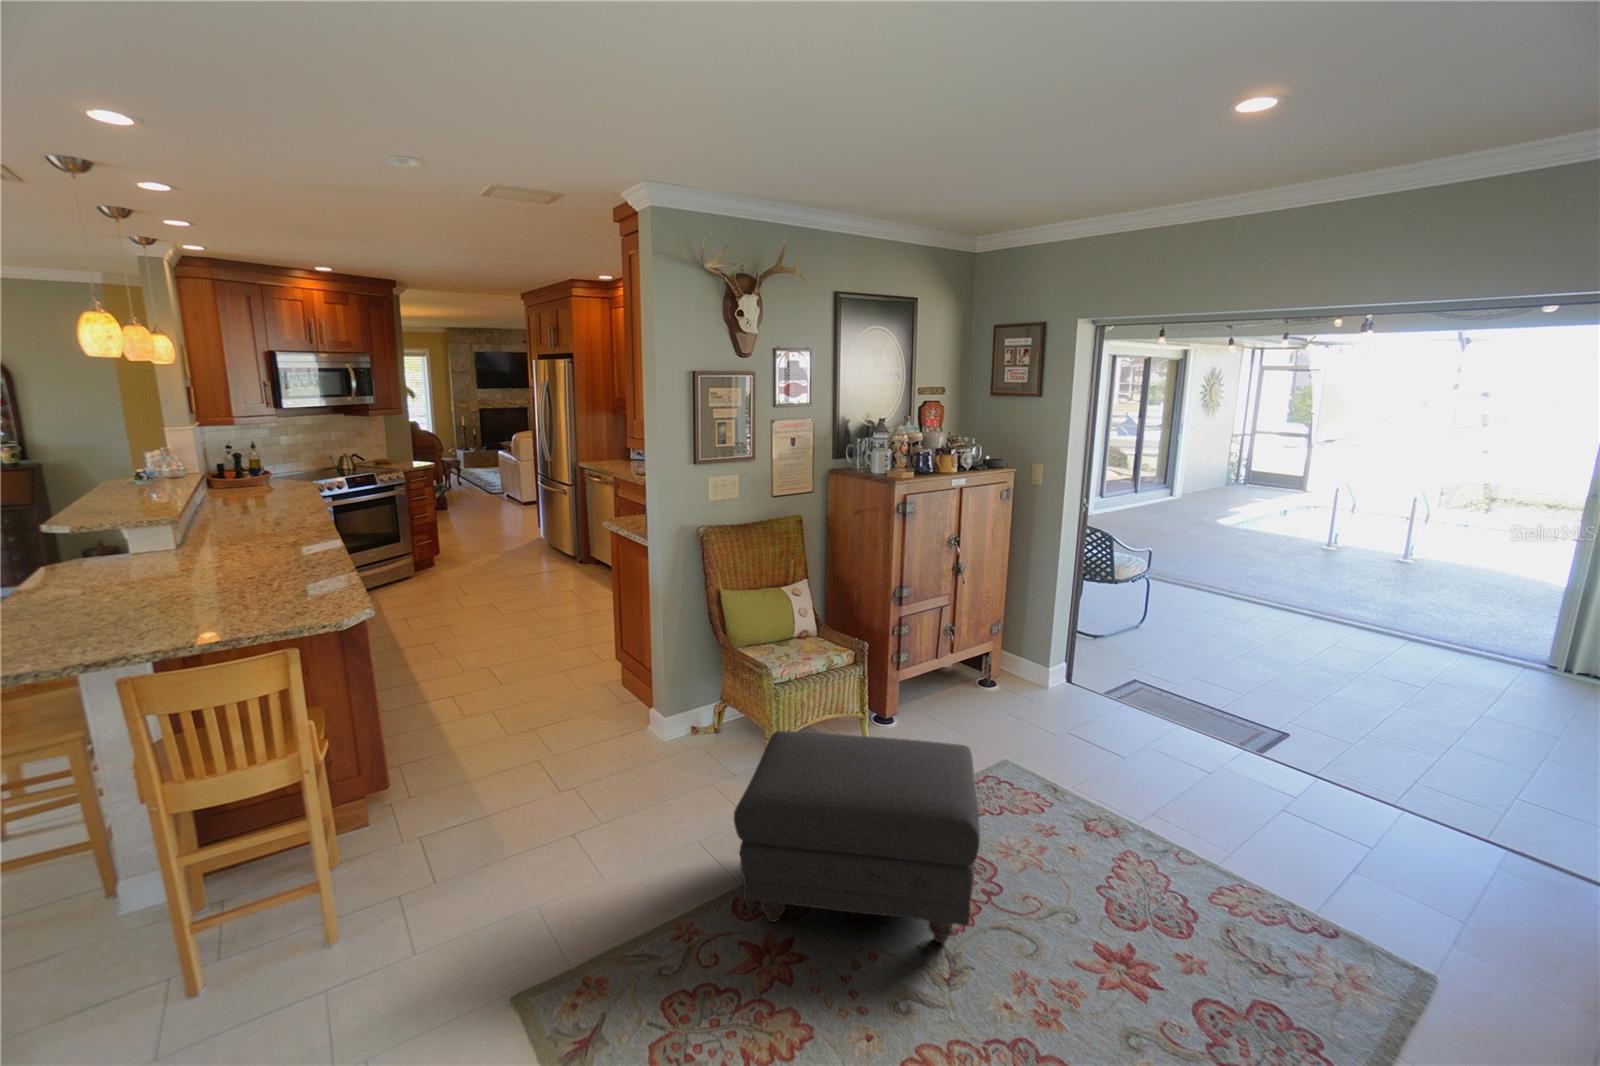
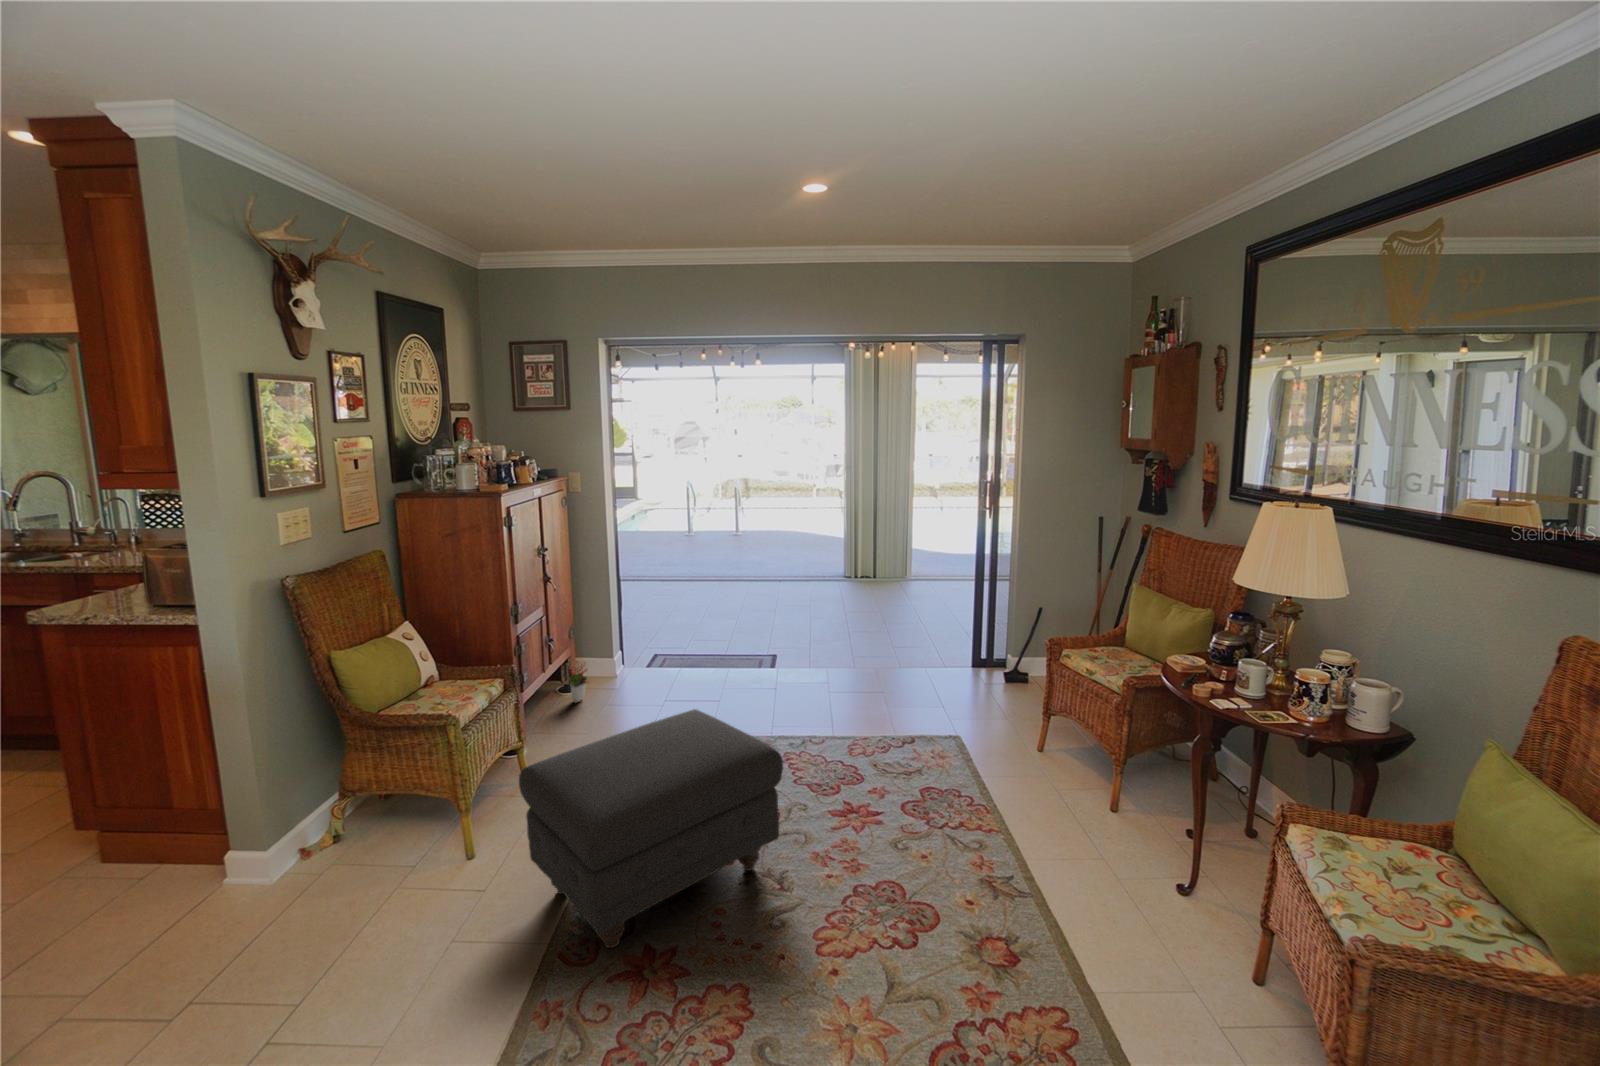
decorative plant: none [974,658,996,701] -> present [569,665,588,703]

